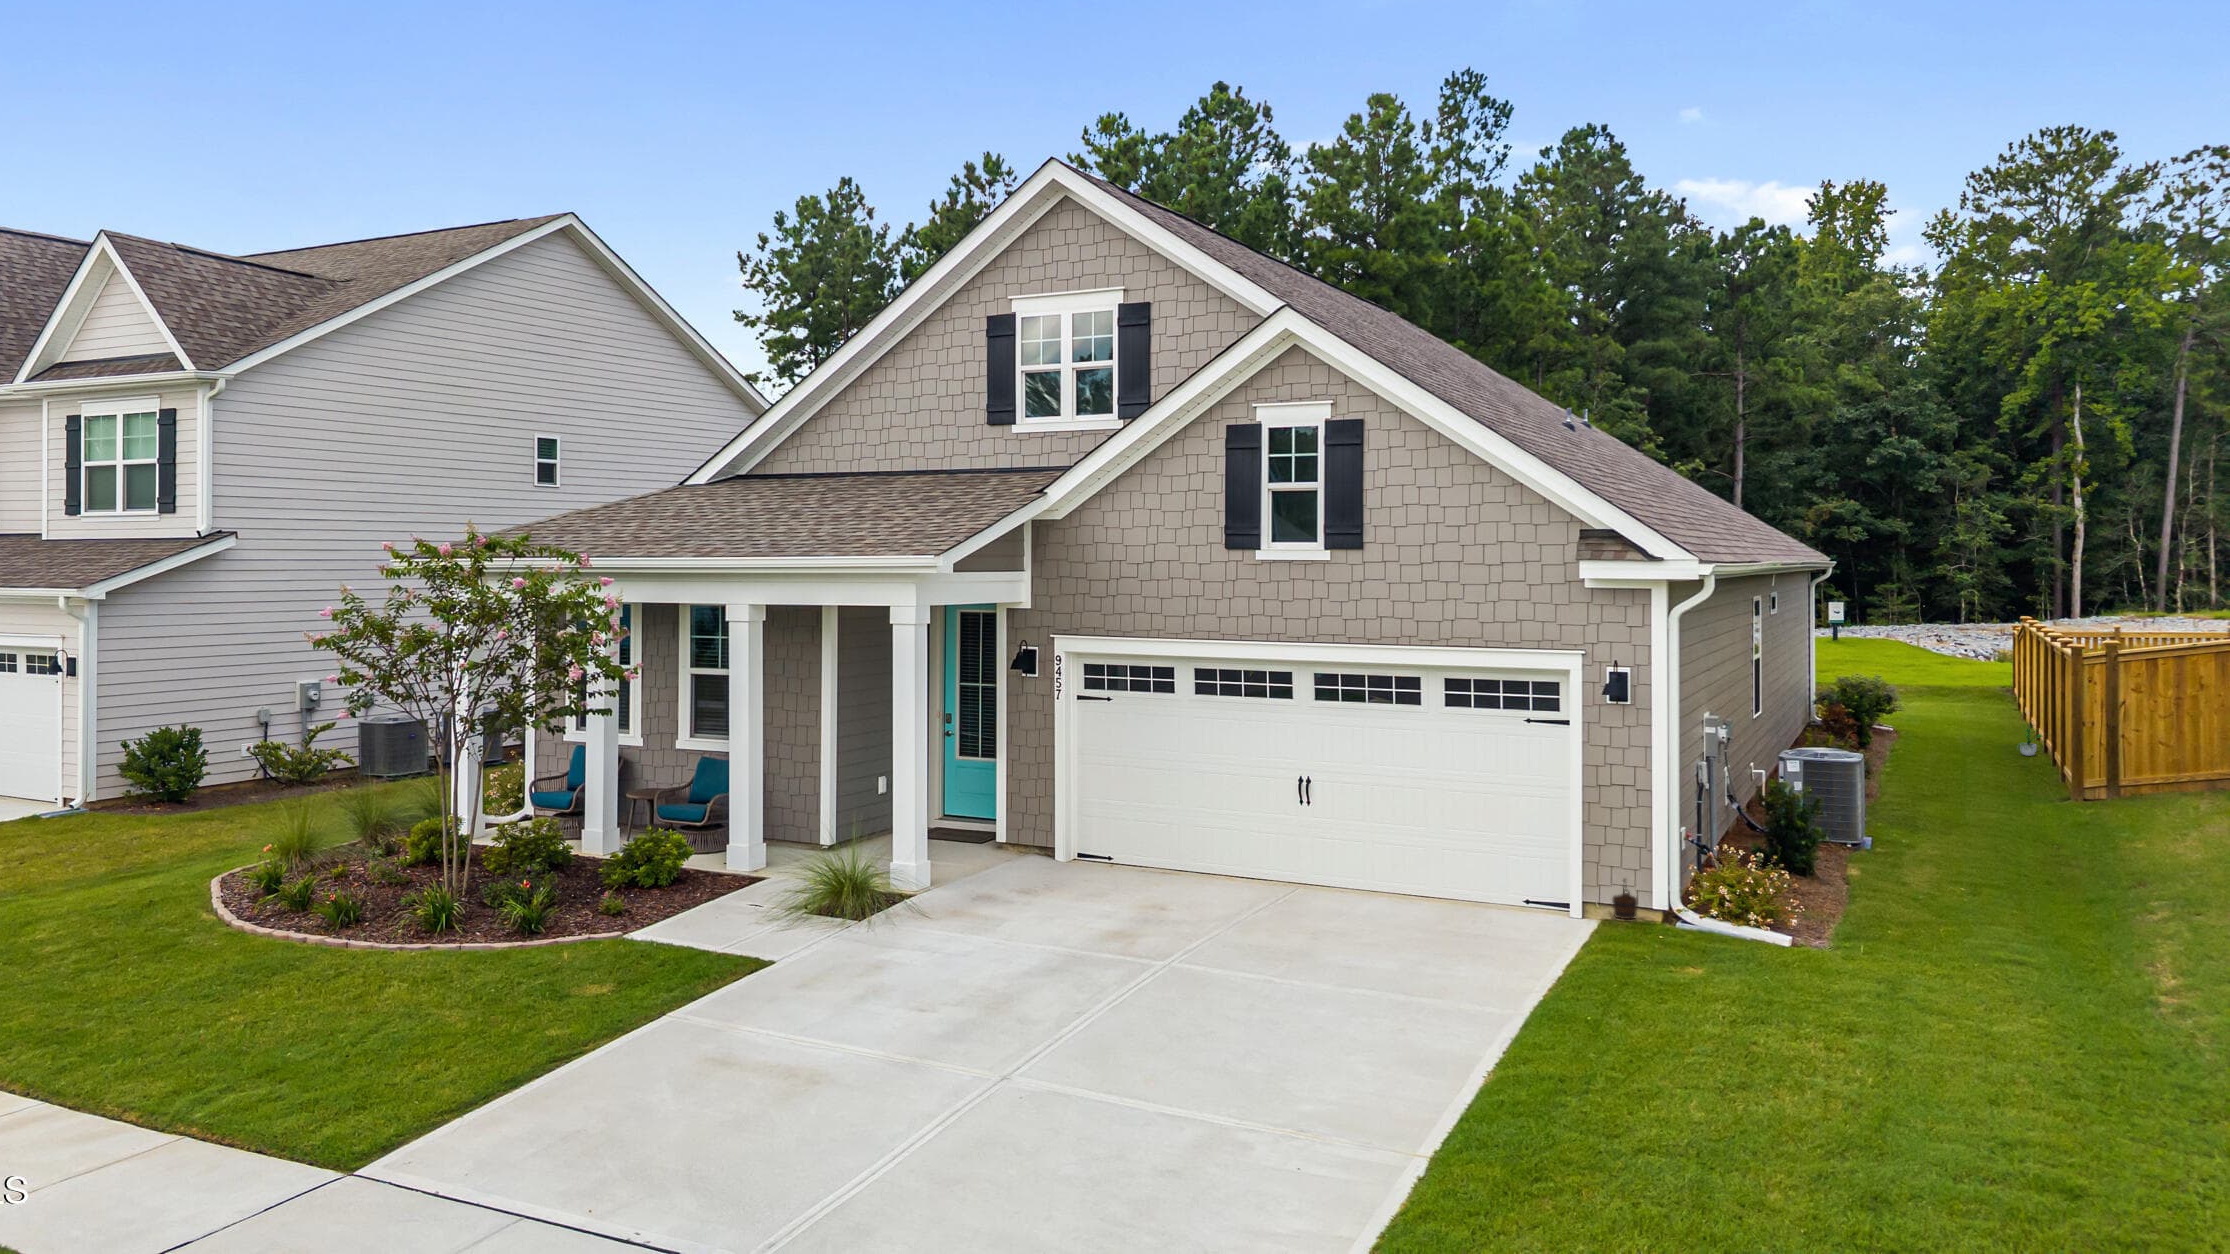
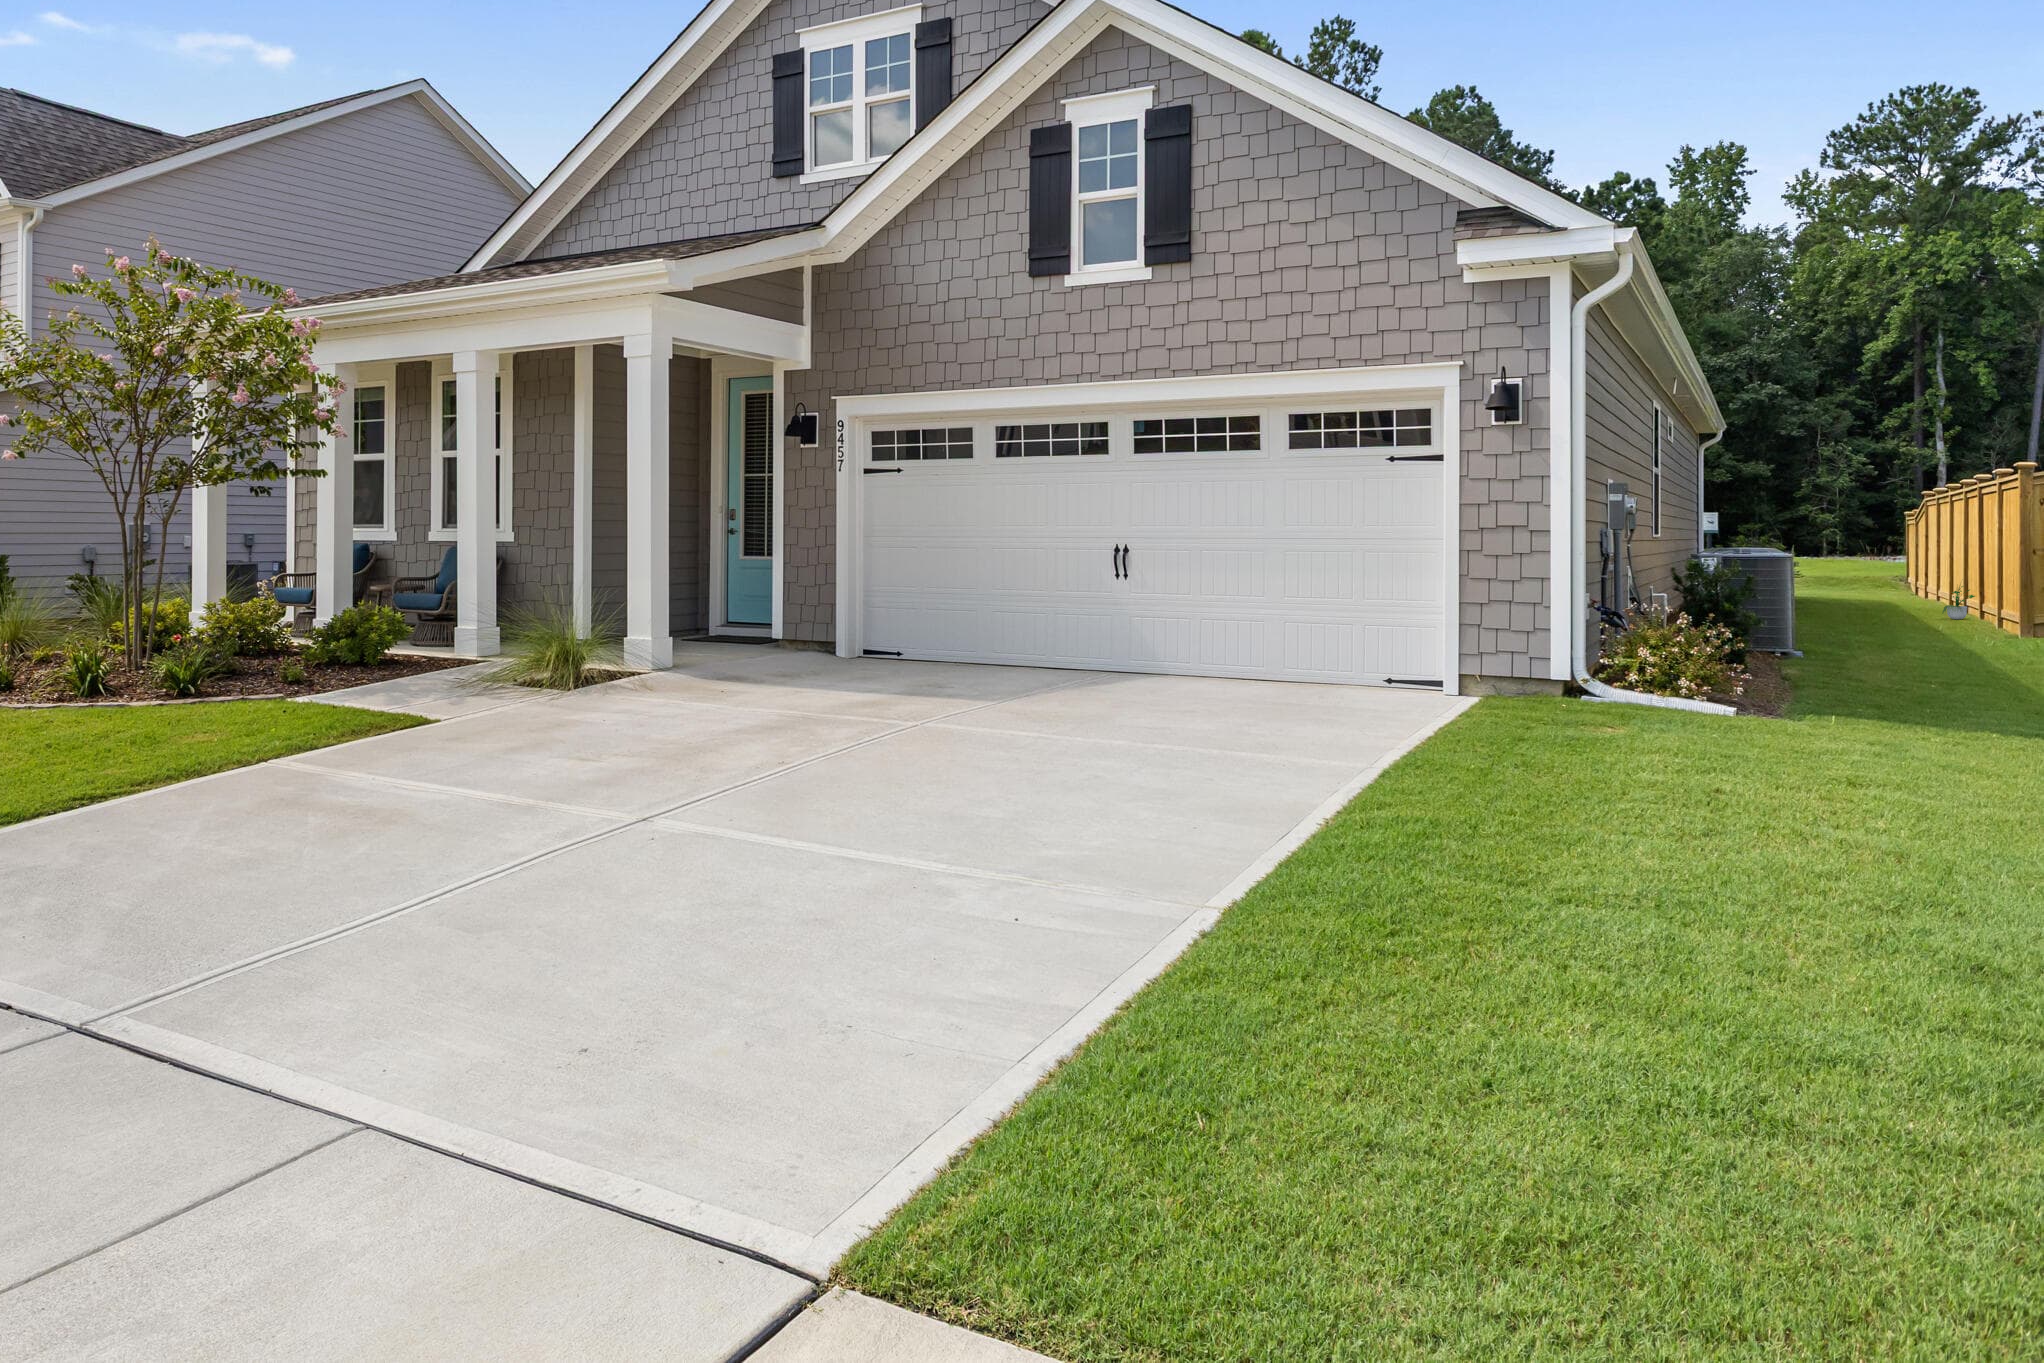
wooden bucket: present [1613,879,1637,919] -> none [1501,646,1535,697]

